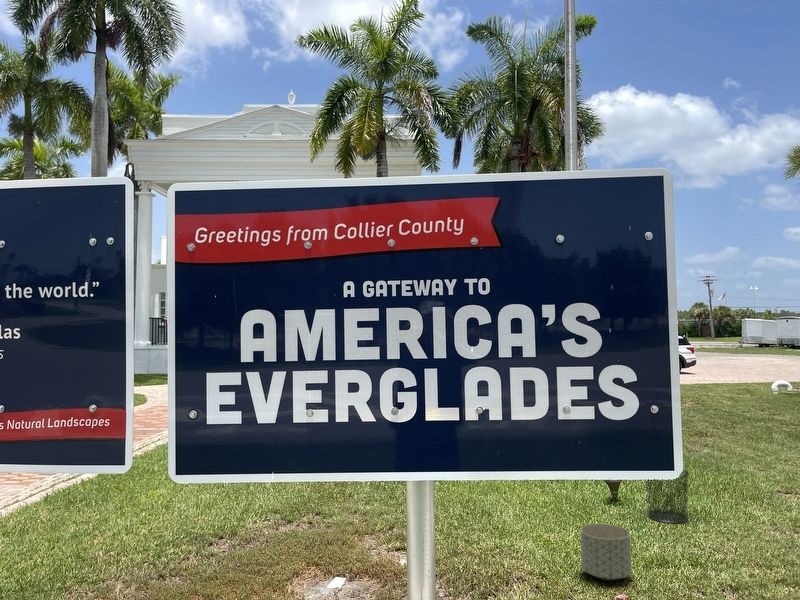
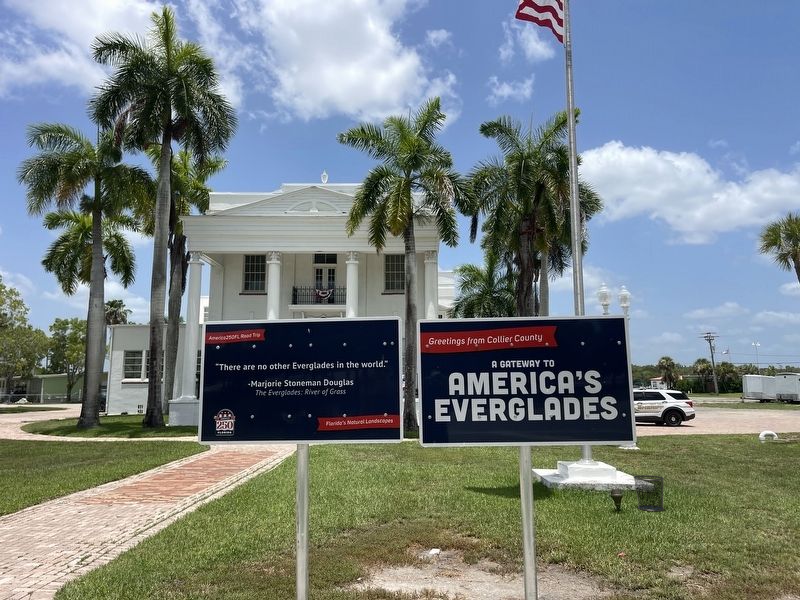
planter: present [581,523,631,581] -> none [594,501,625,533]

